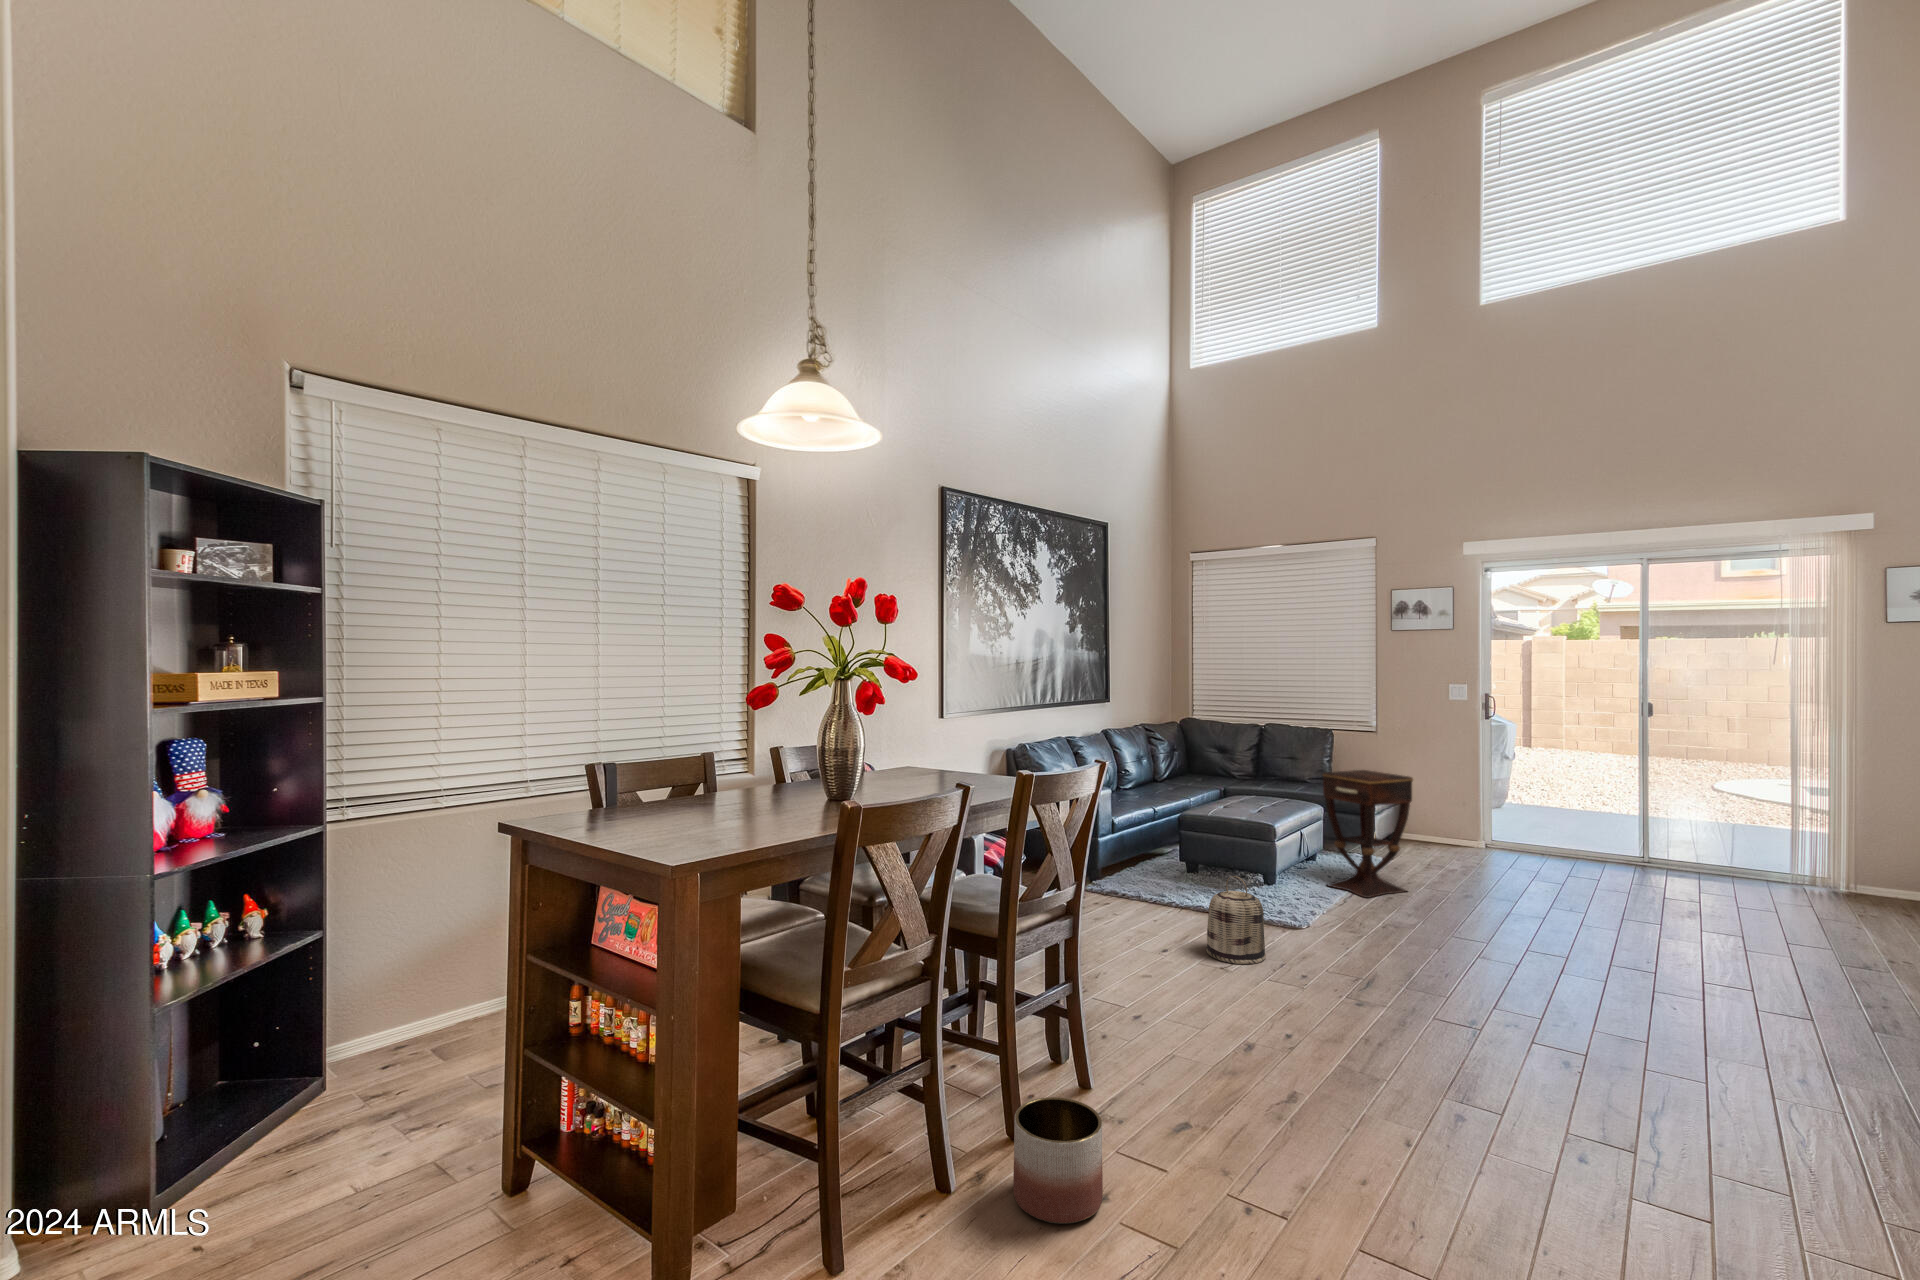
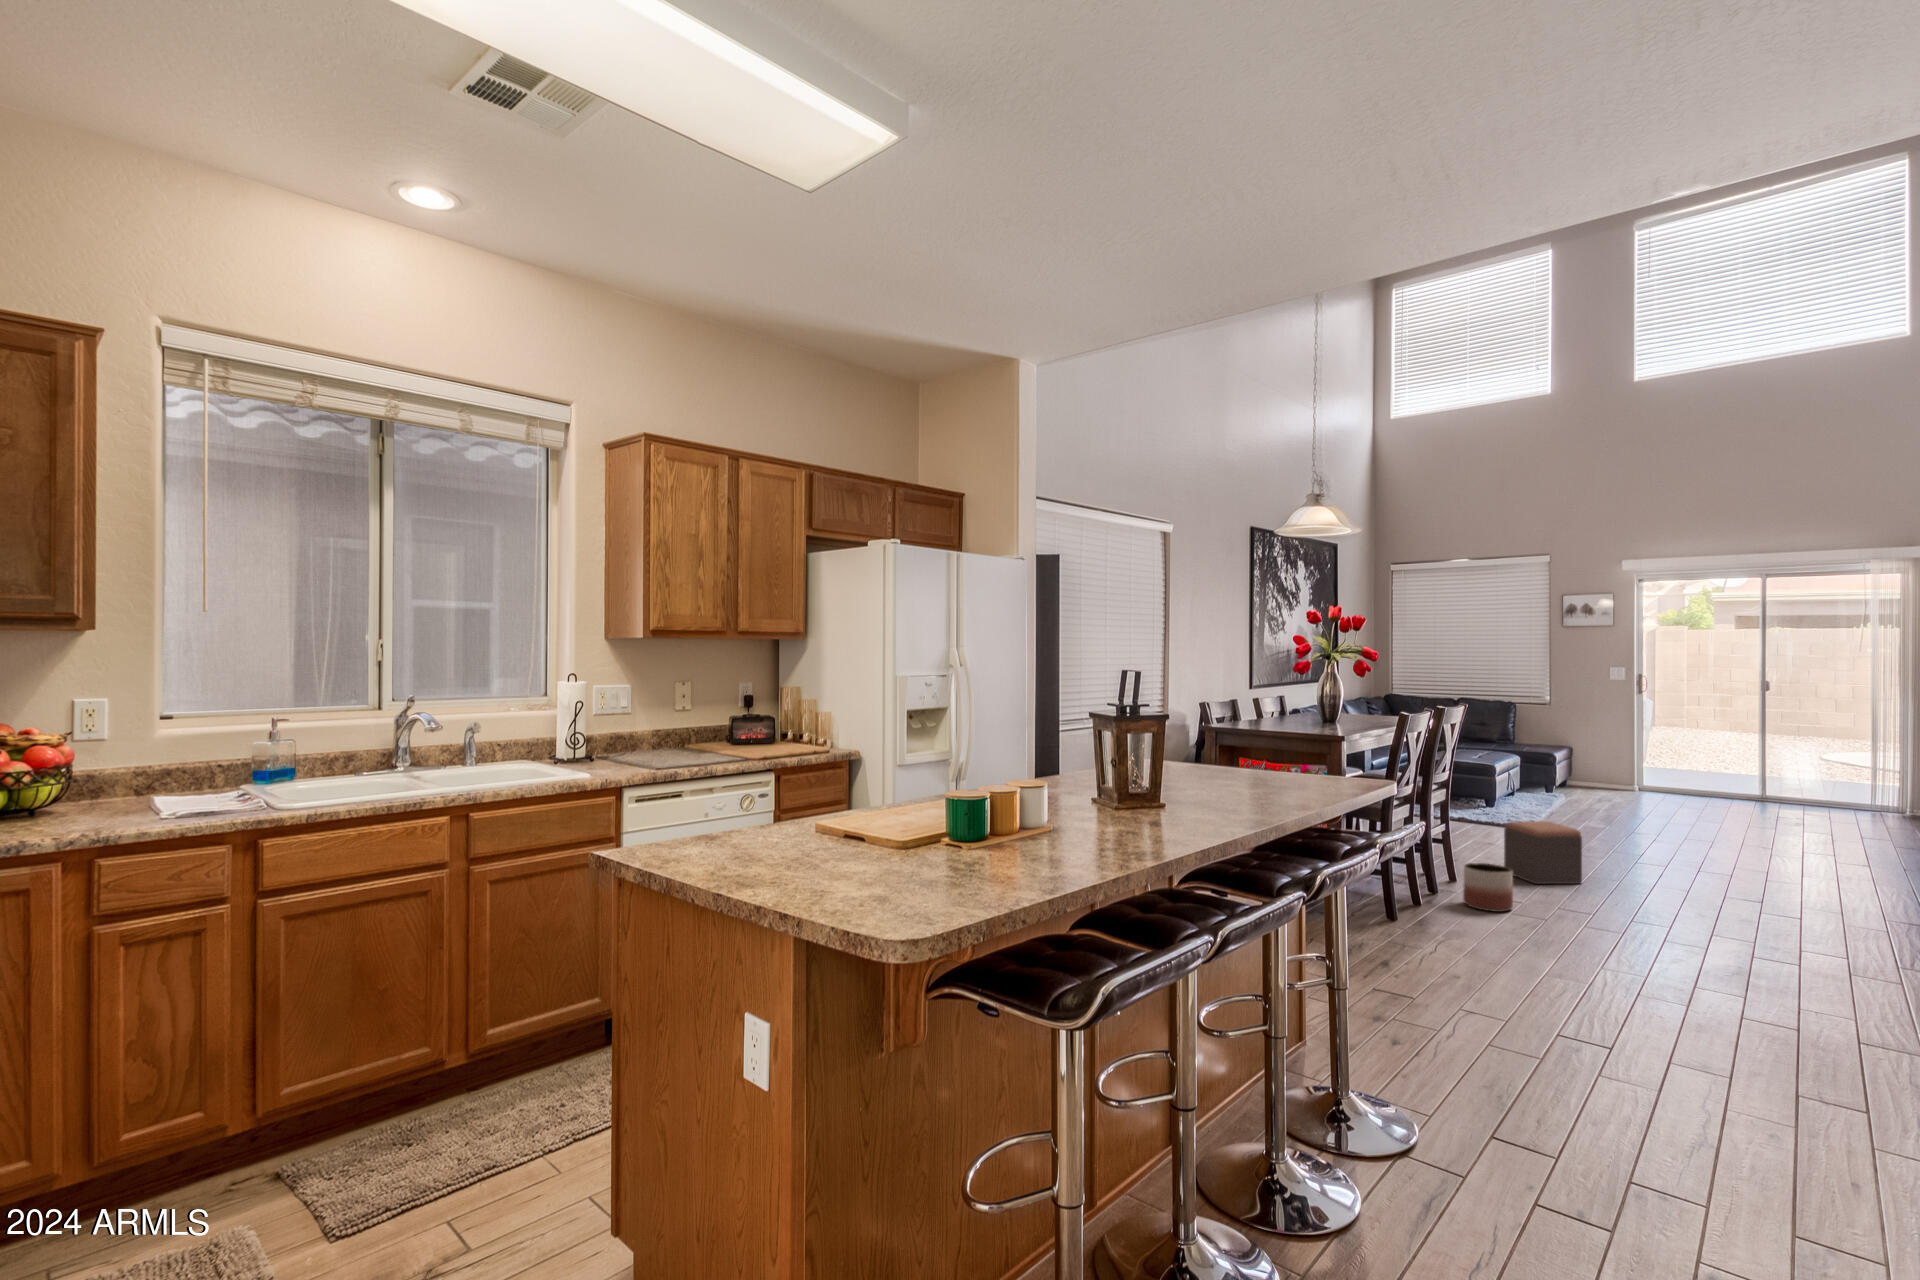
side table: present [1323,770,1413,898] -> none [1529,727,1598,813]
basket: present [1206,876,1266,964] -> none [1478,786,1520,840]
footstool: none [1175,971,1293,1105] -> present [1504,821,1582,884]

